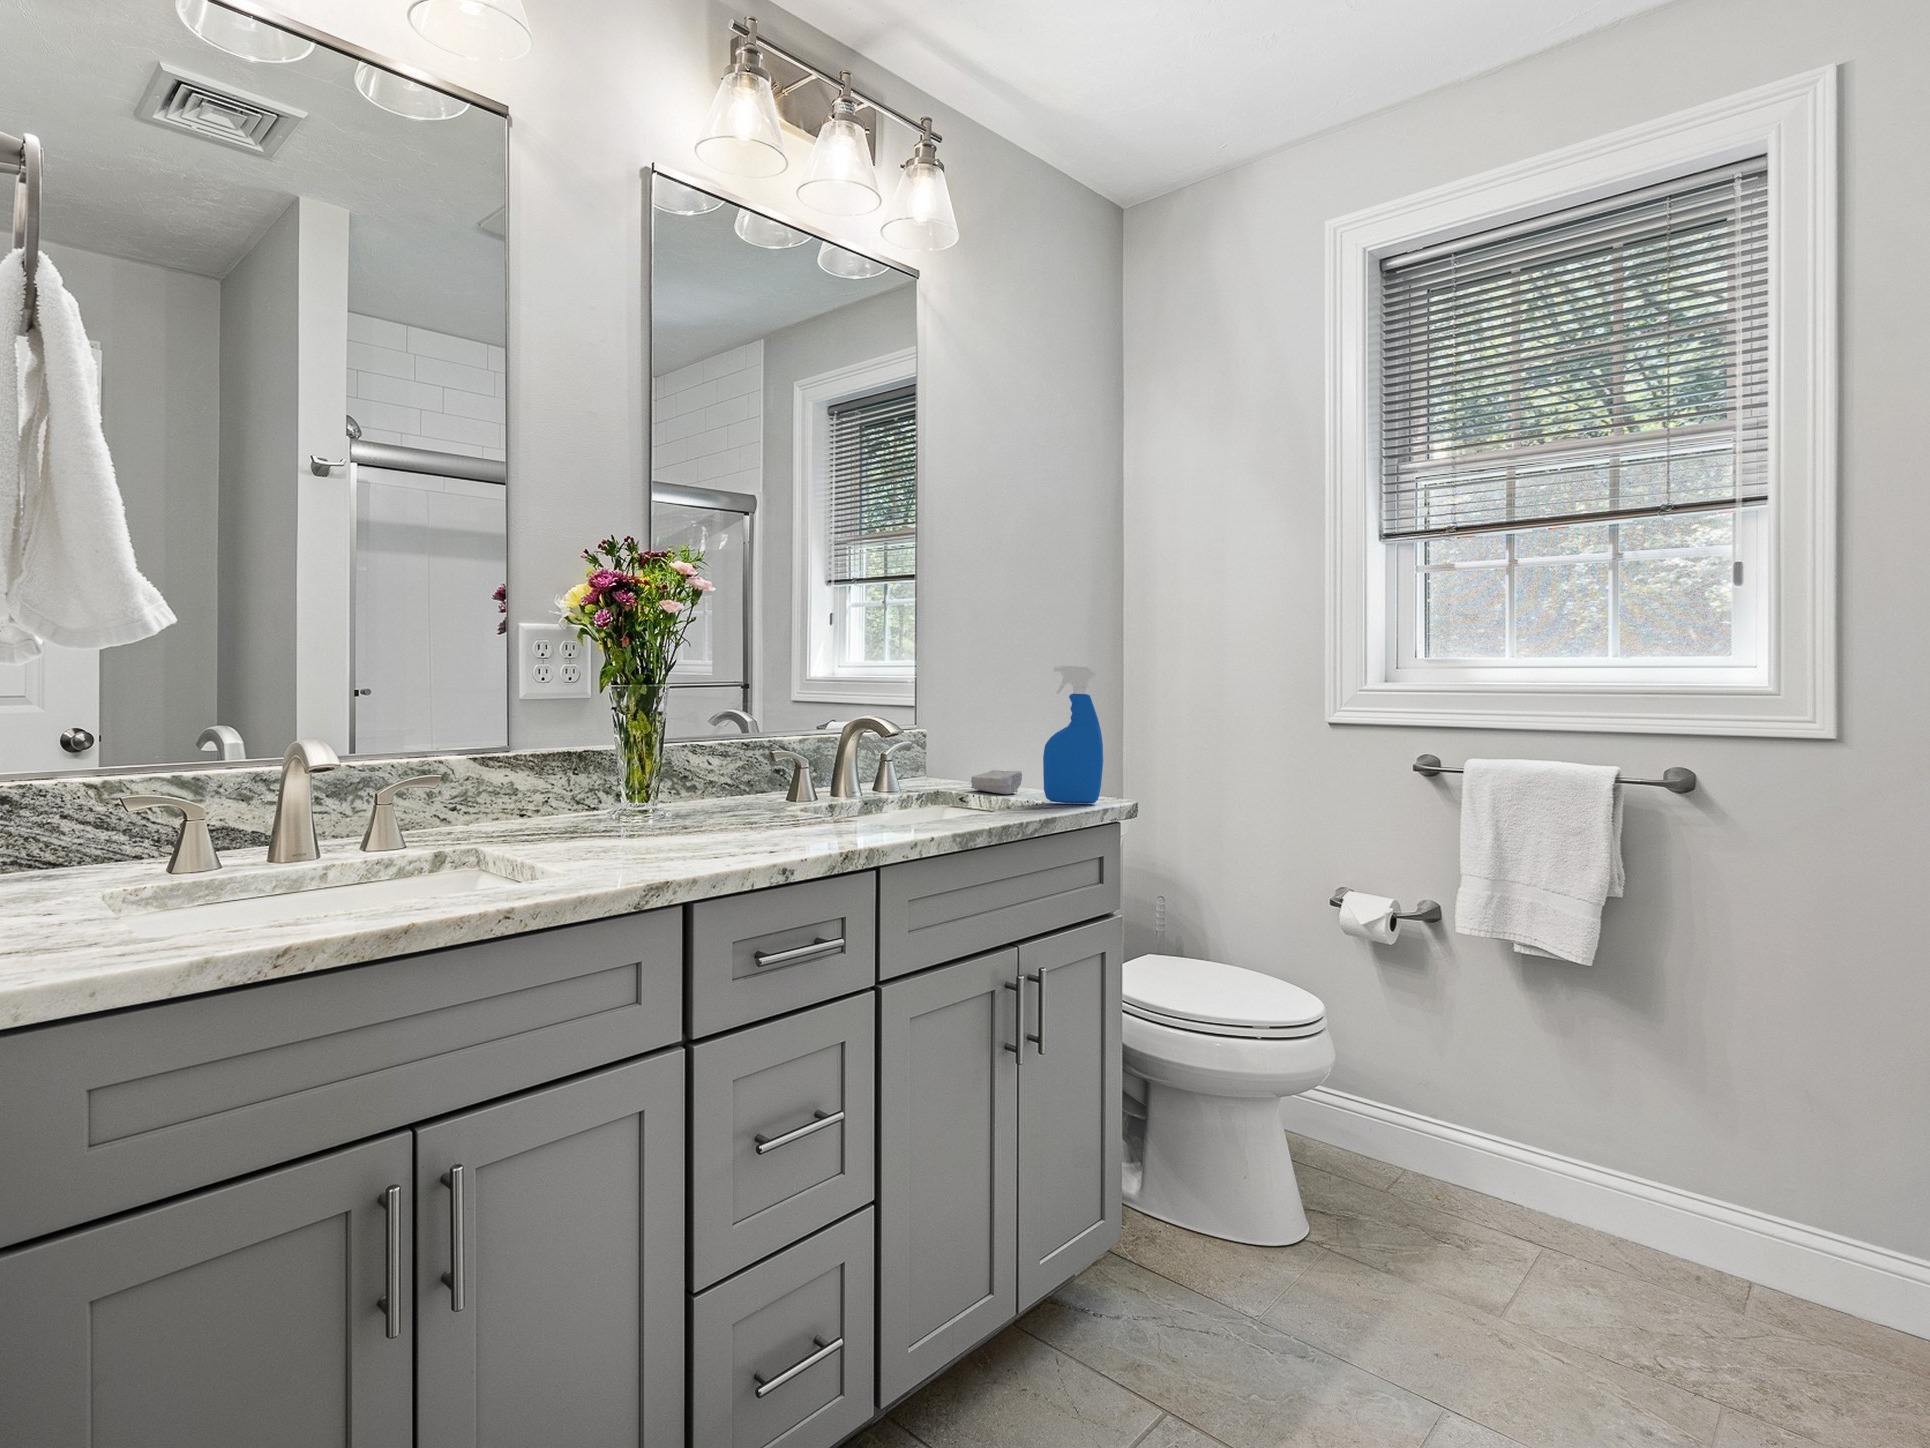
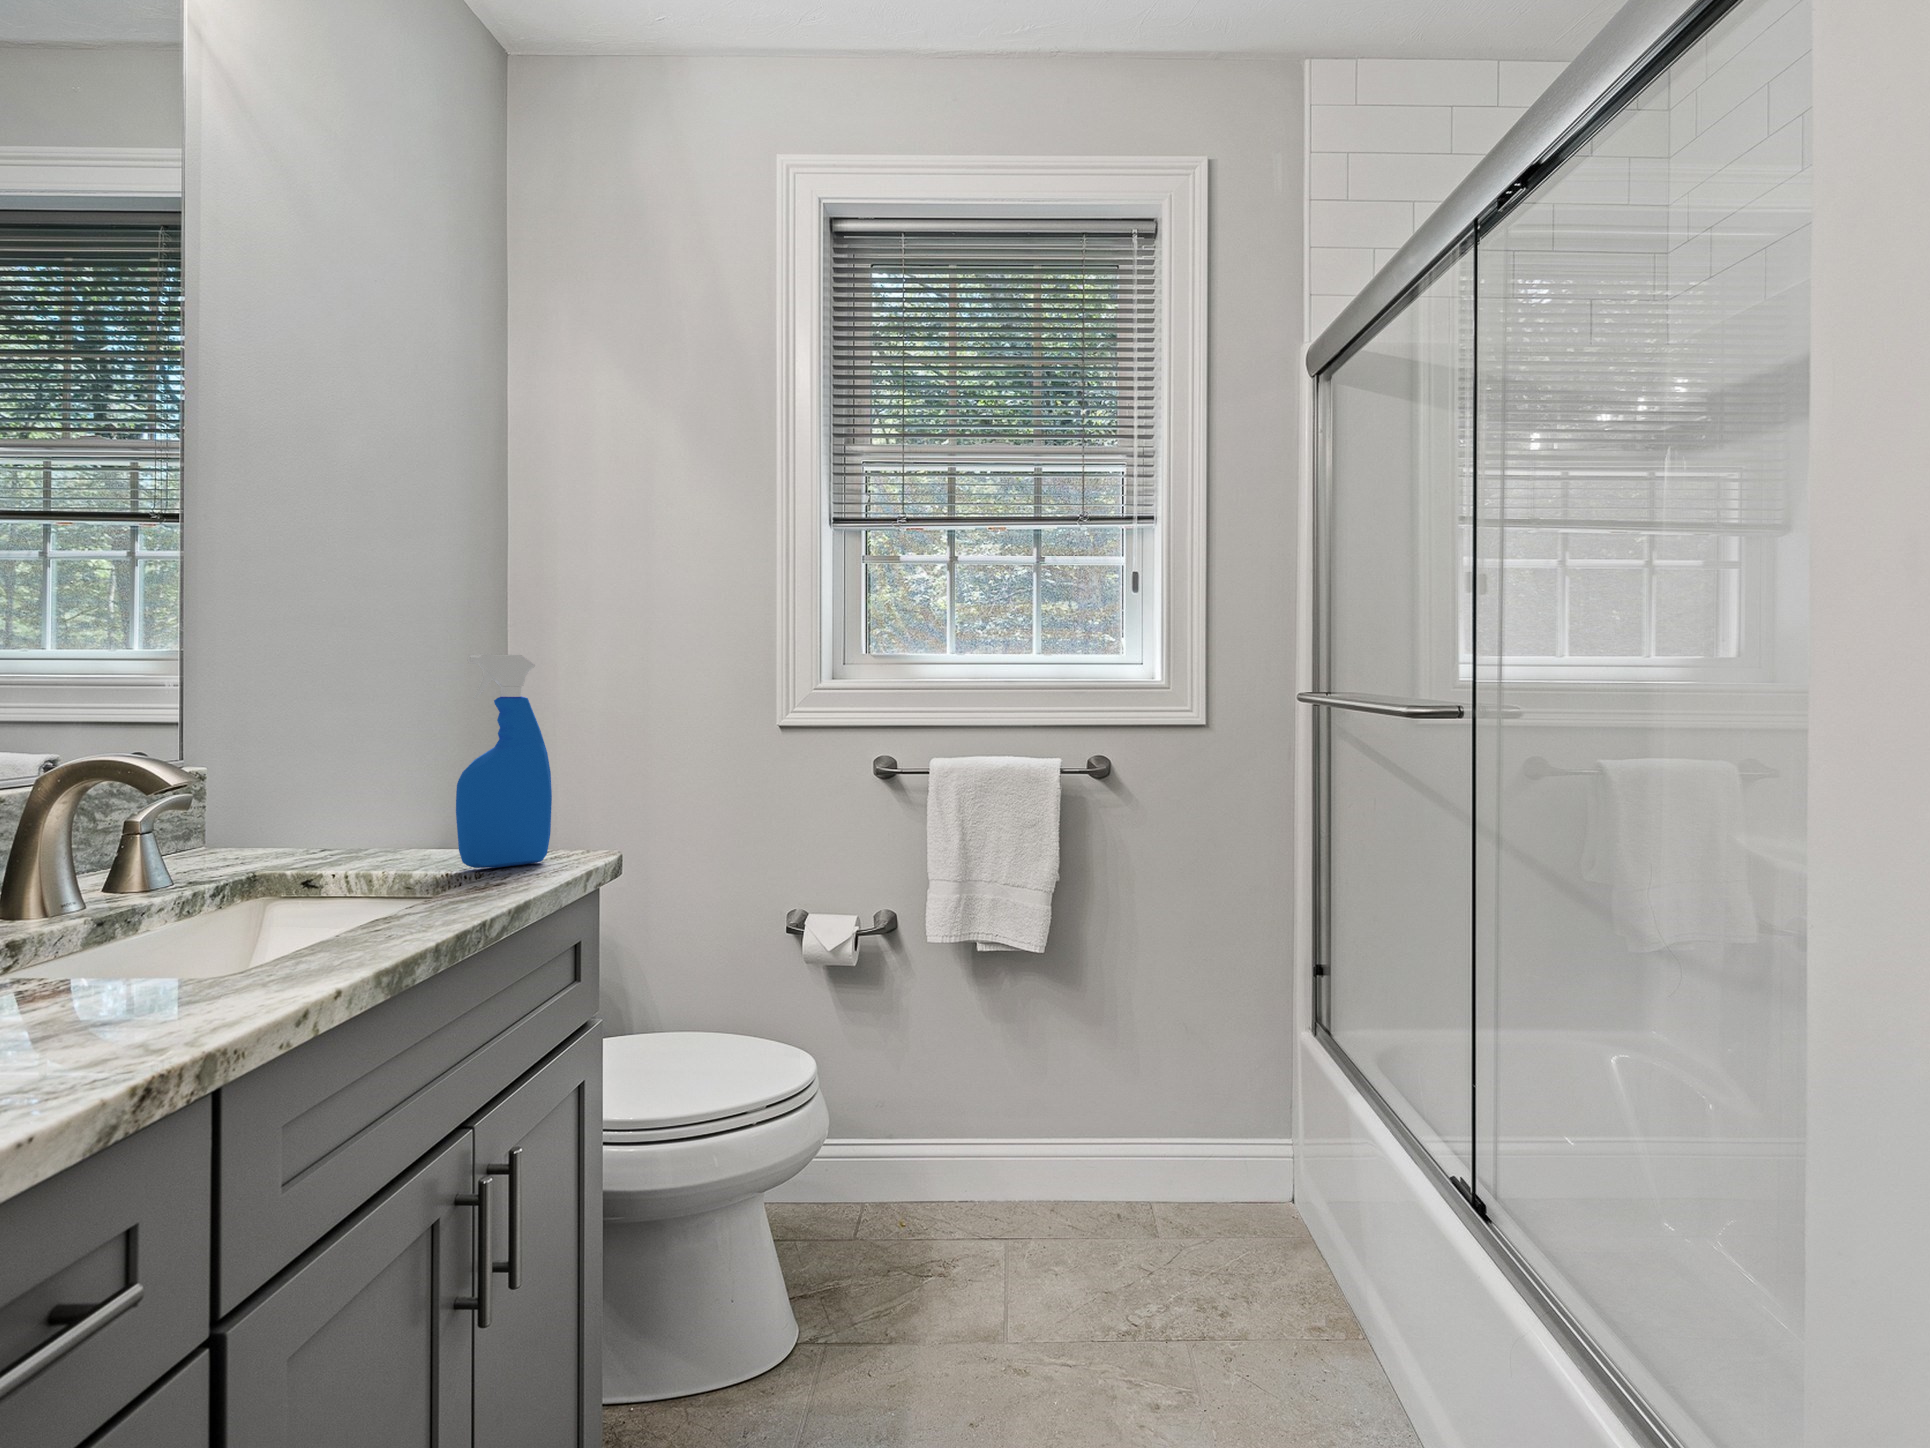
soap bar: present [971,770,1022,794] -> none [307,822,400,863]

